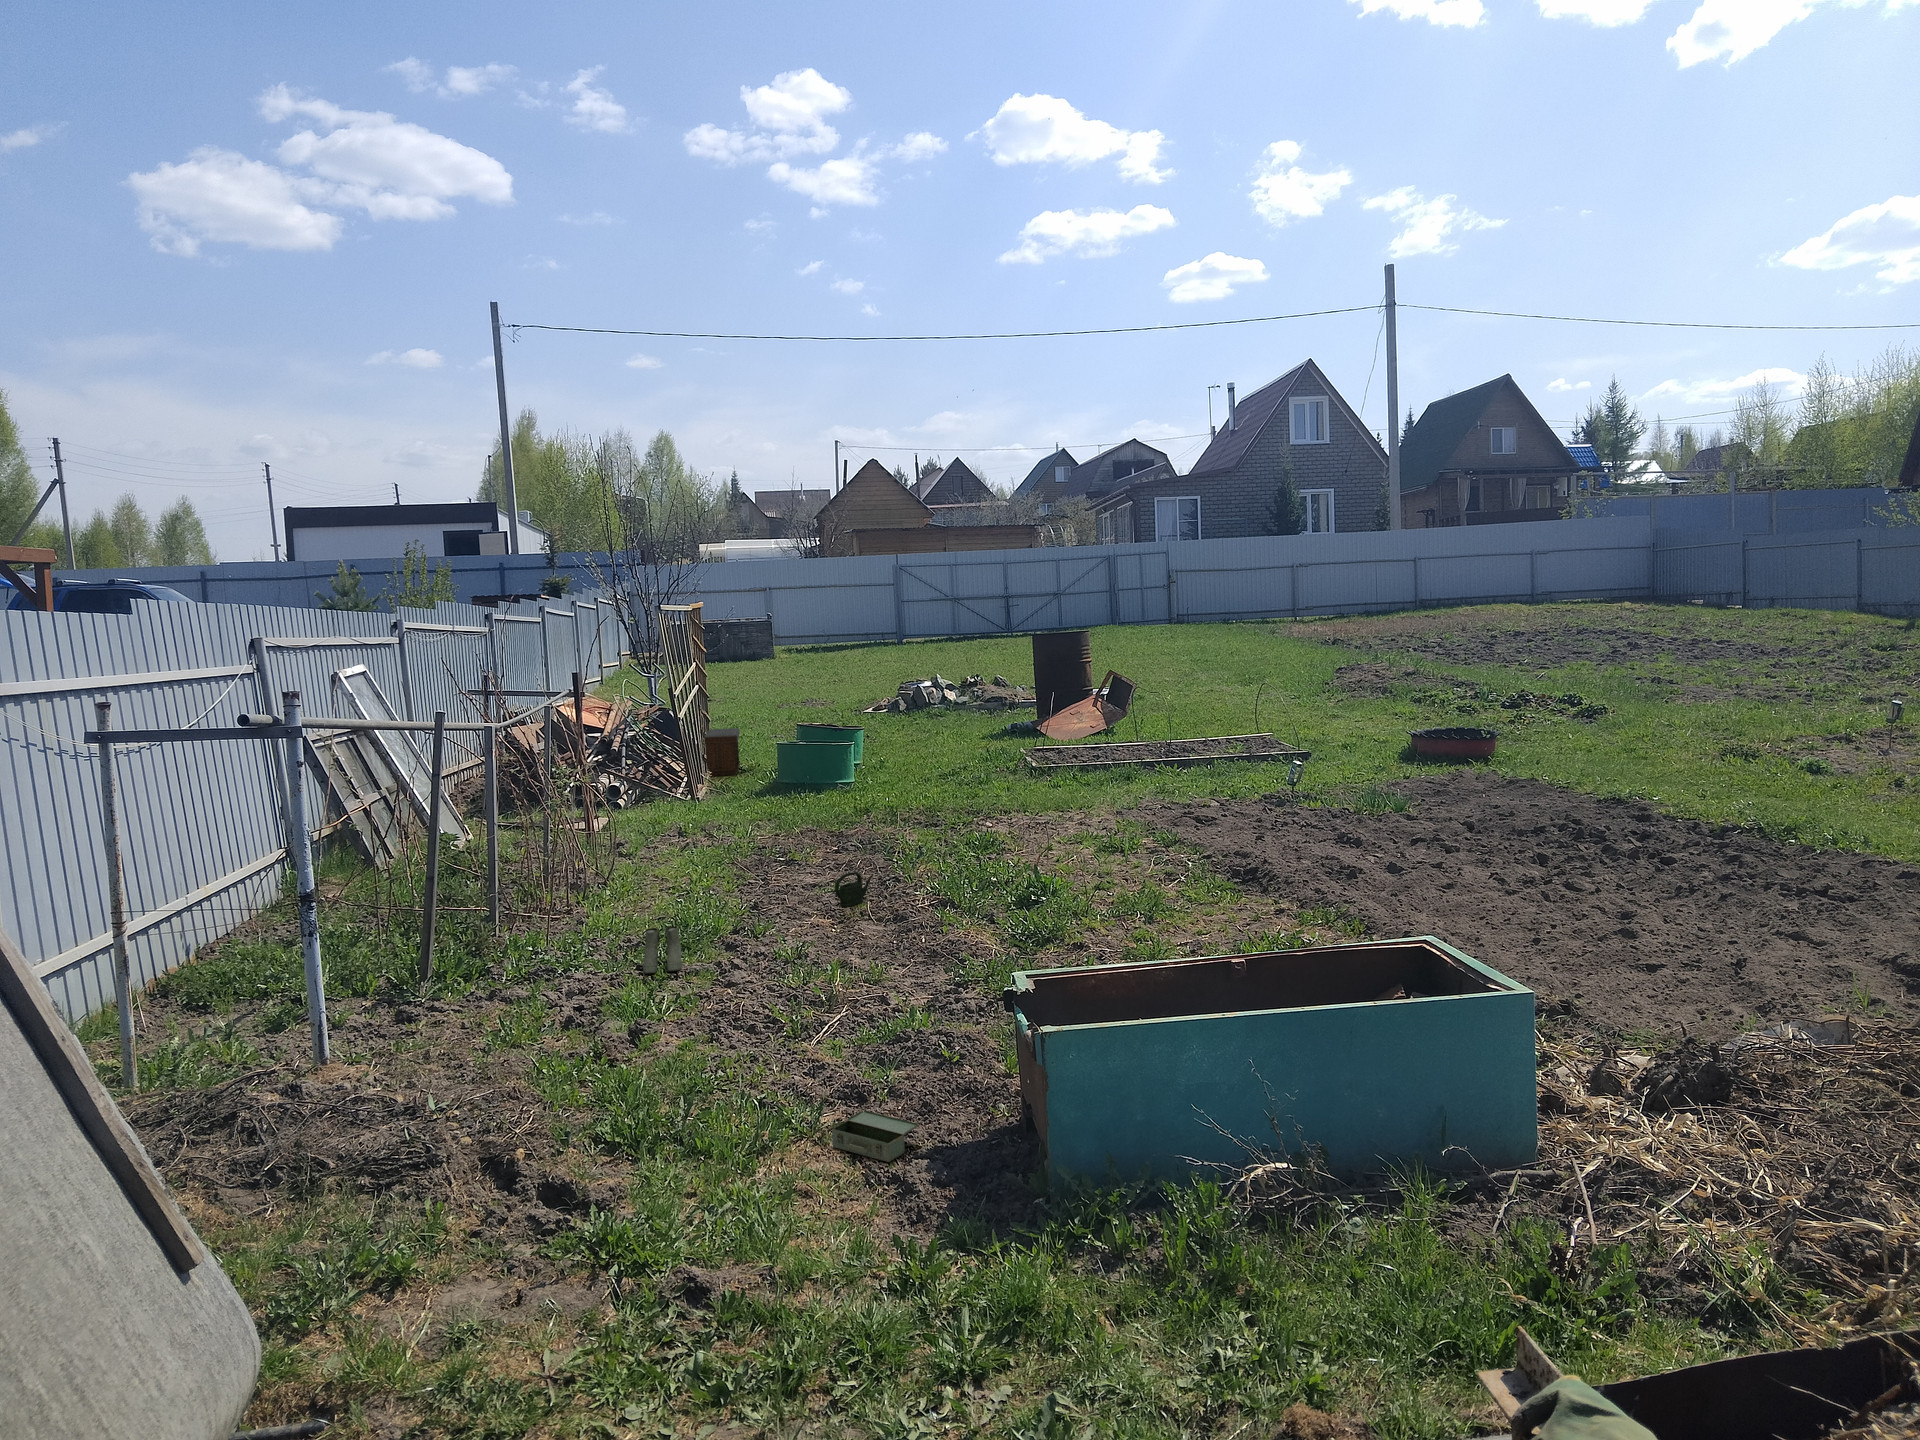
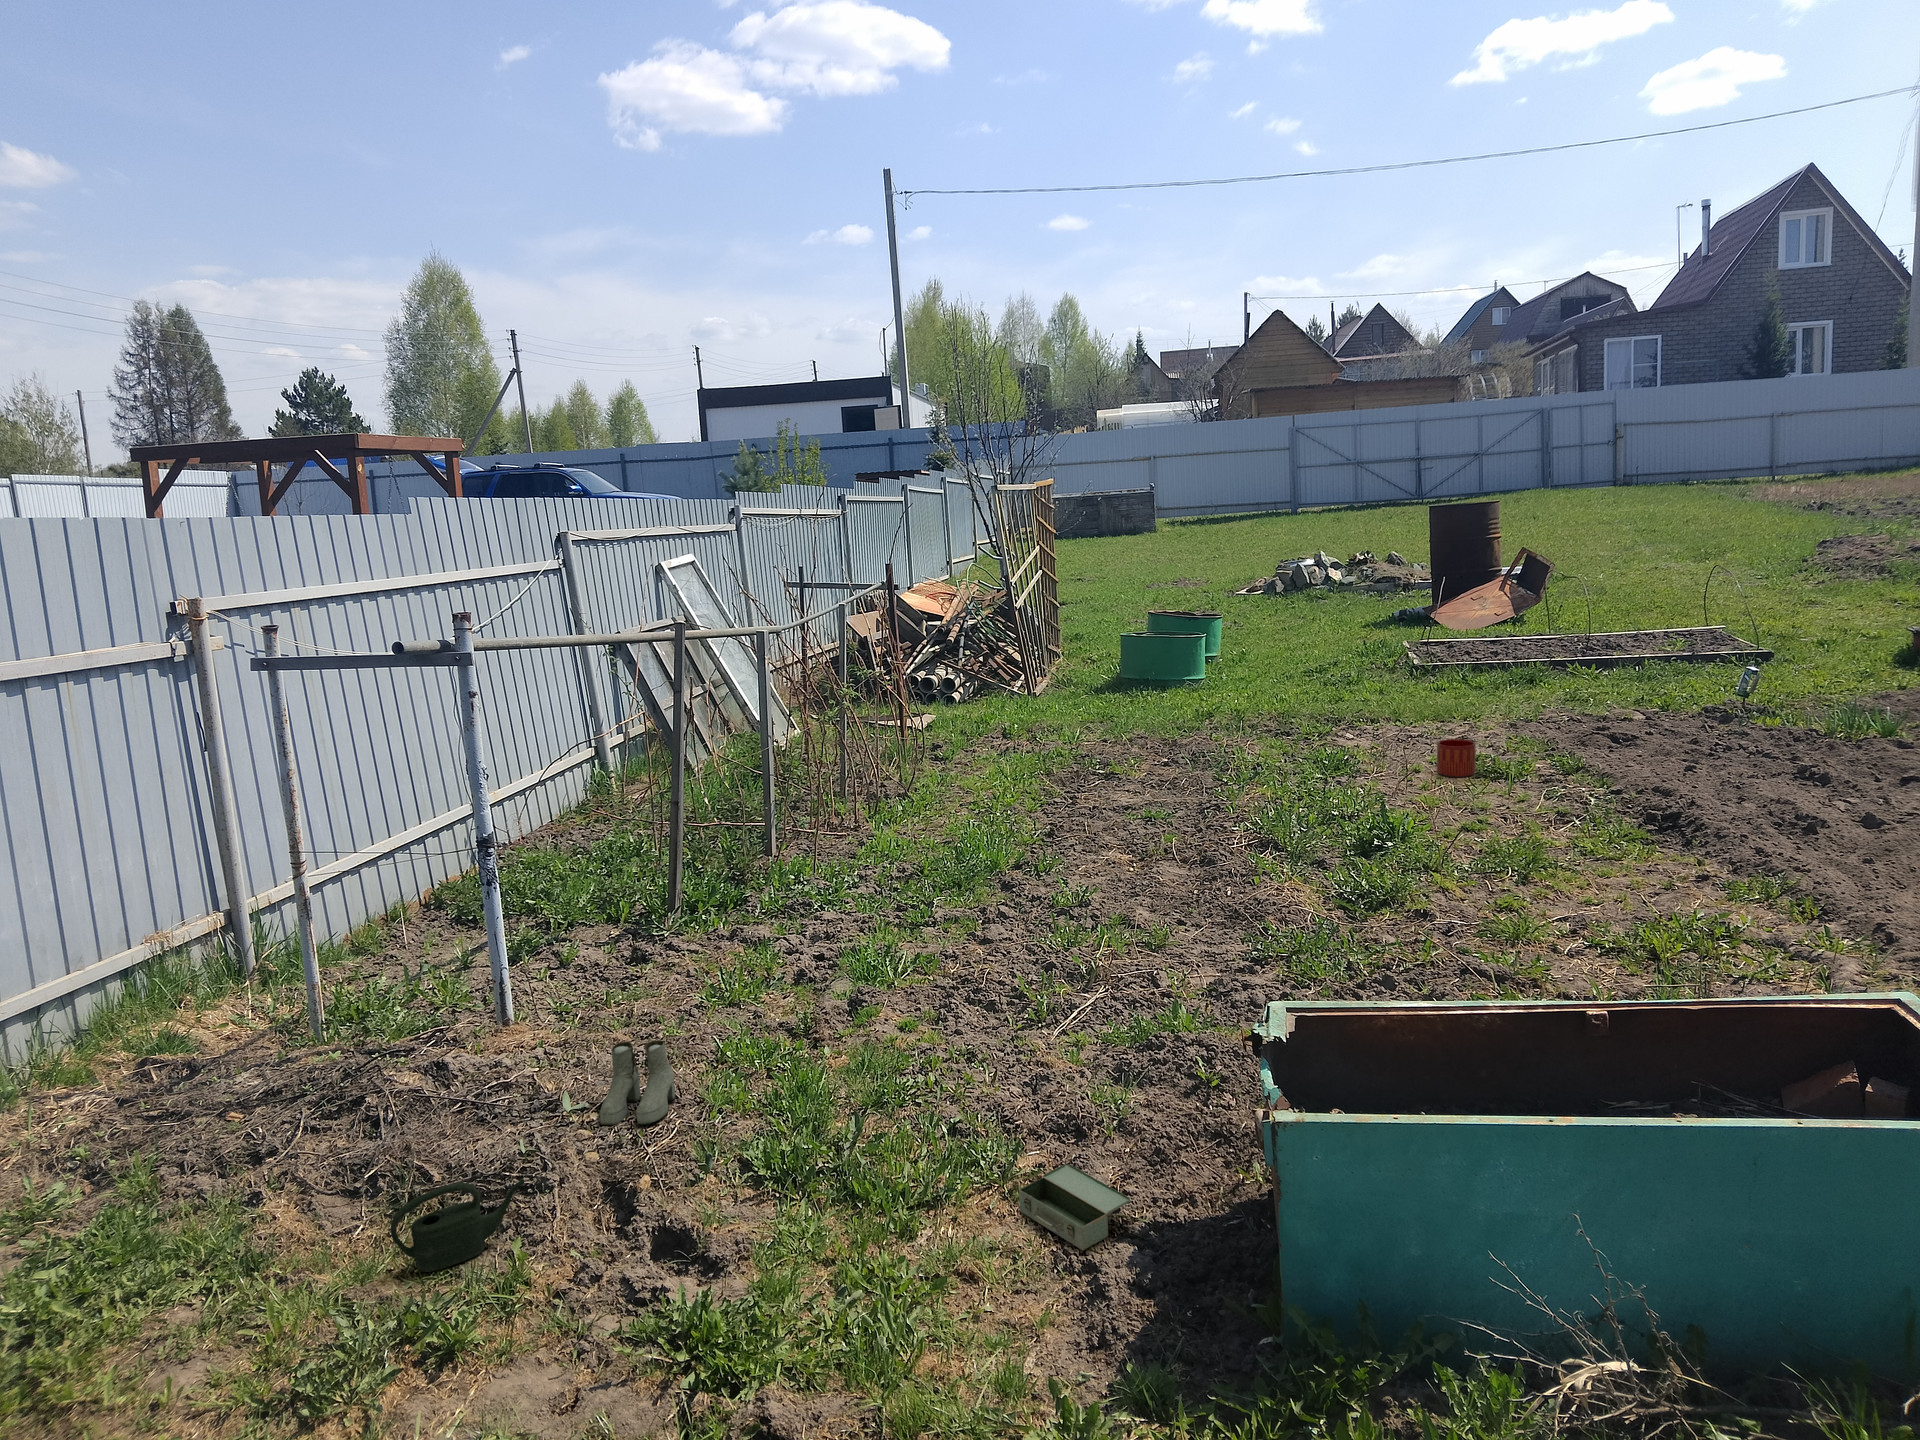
bench: present [704,728,740,776] -> none [1049,615,1090,666]
planter: none [1069,821,1100,852] -> present [1437,739,1476,777]
watering can: present [835,872,873,907] -> present [391,1179,524,1272]
boots: present [643,926,682,974] -> present [600,1040,675,1125]

